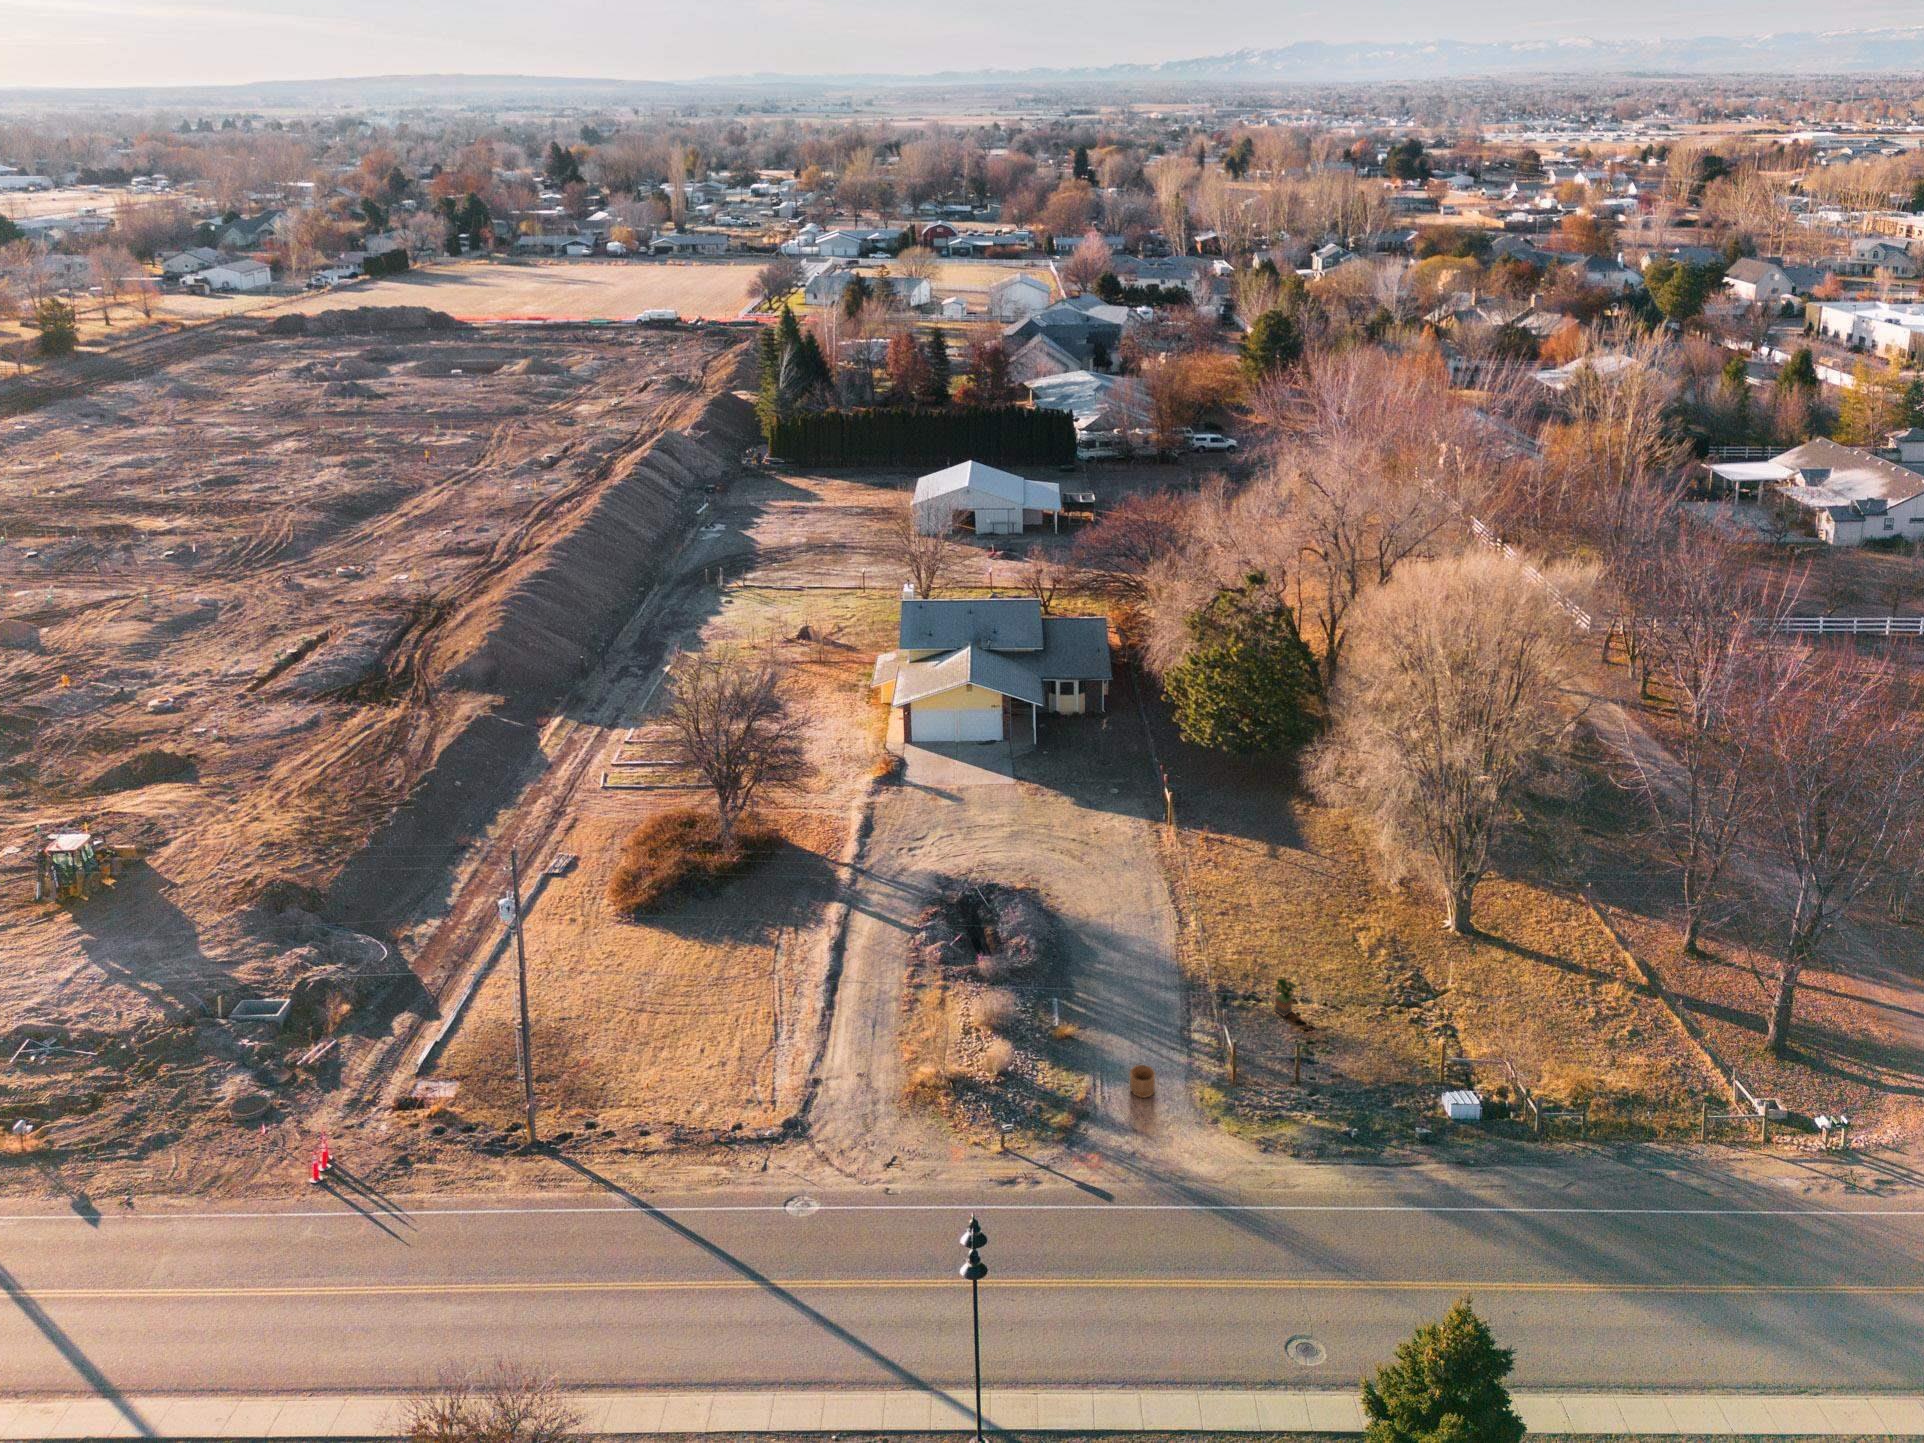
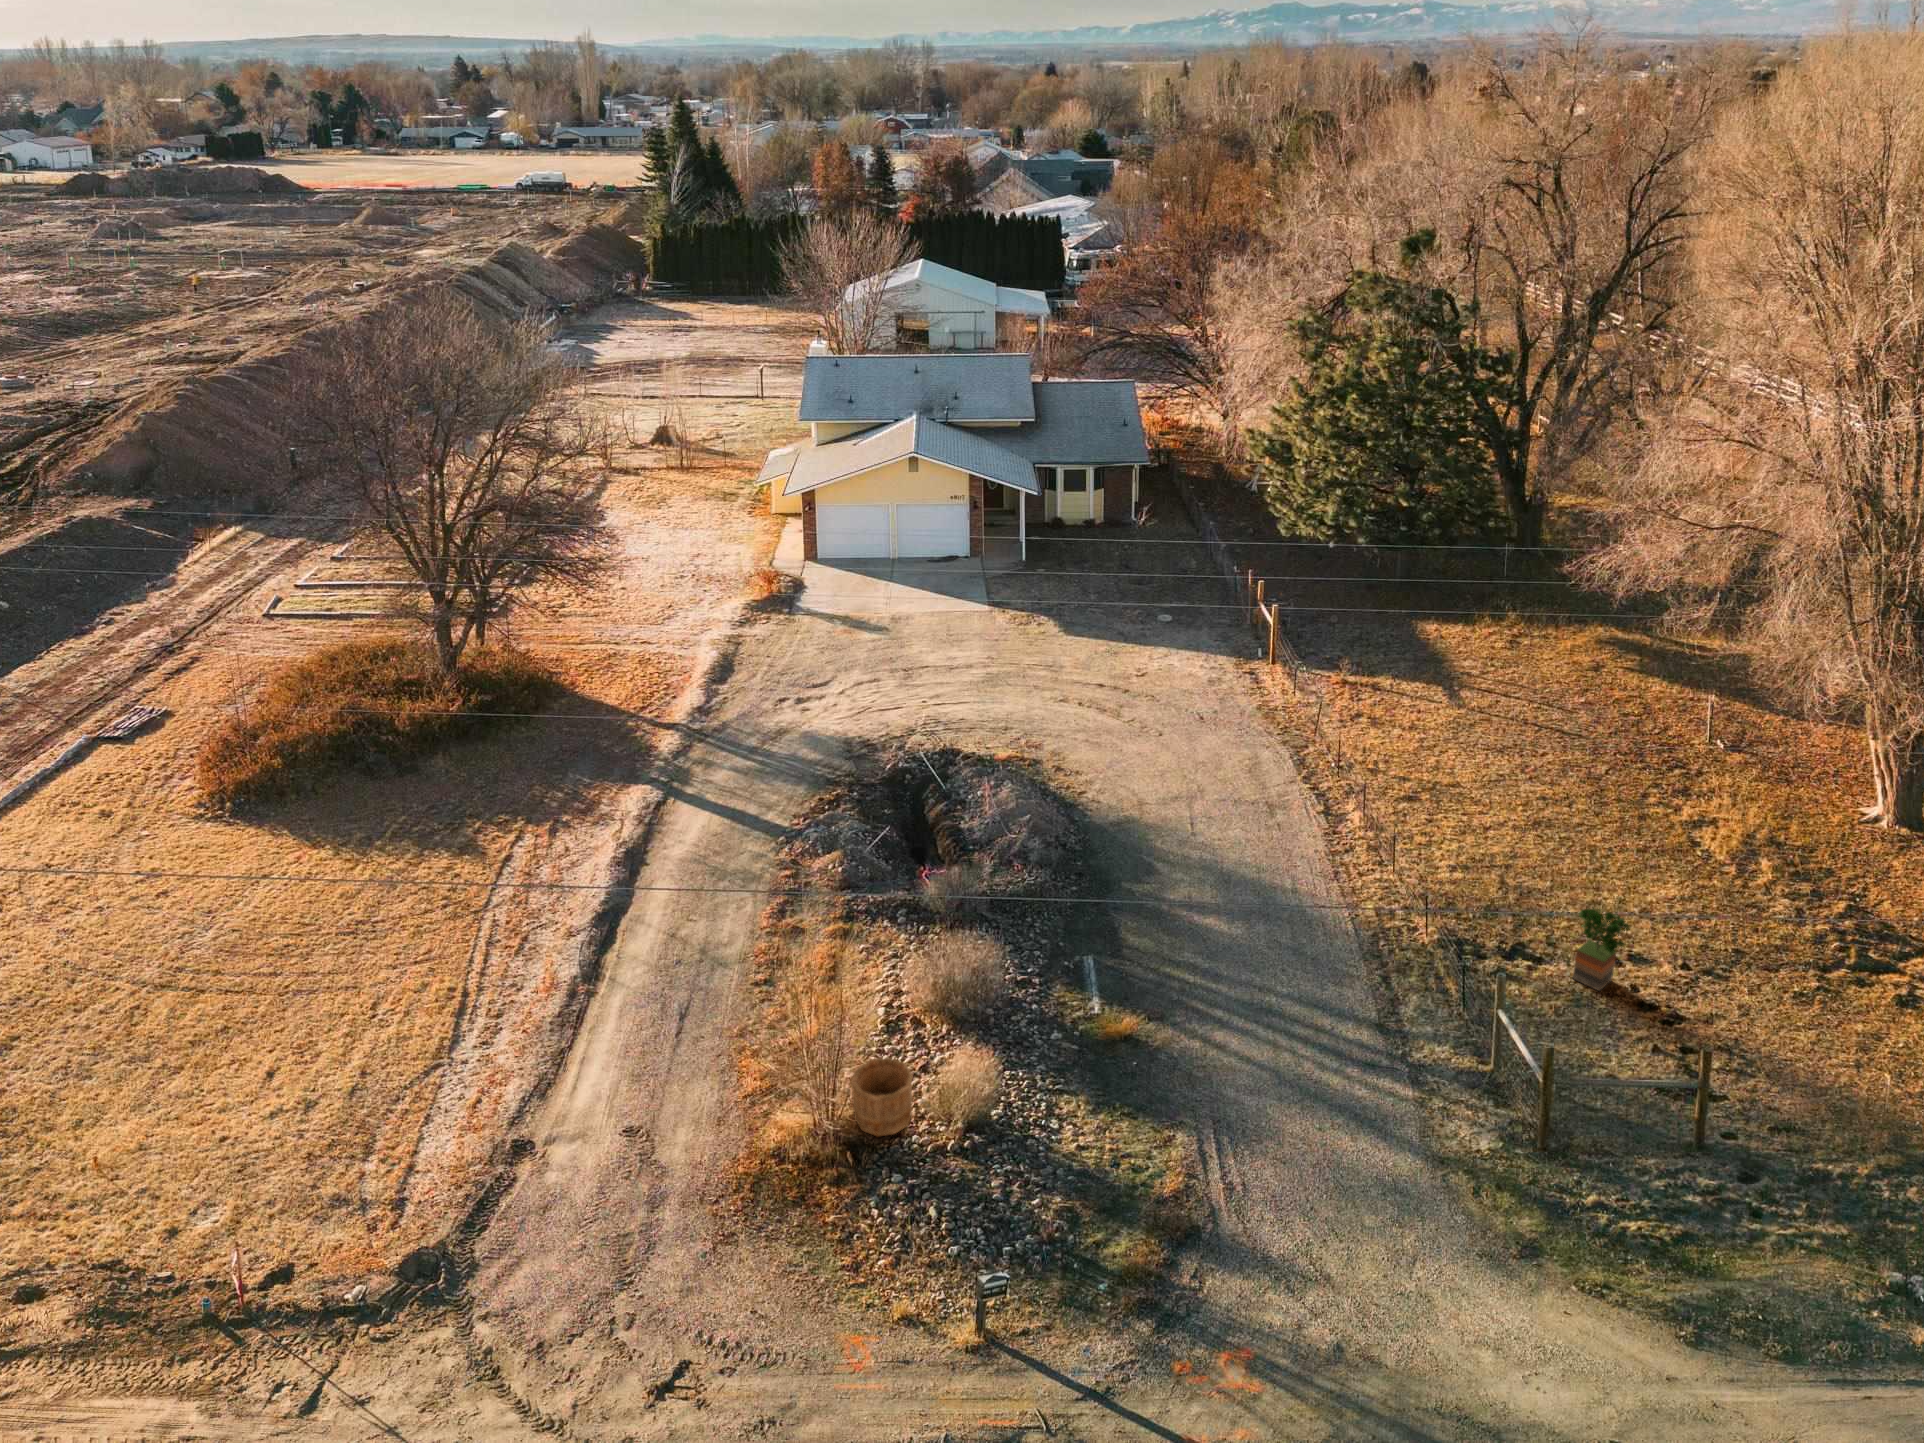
wooden bucket: present [1130,1065,1156,1098] -> present [850,1058,913,1137]

